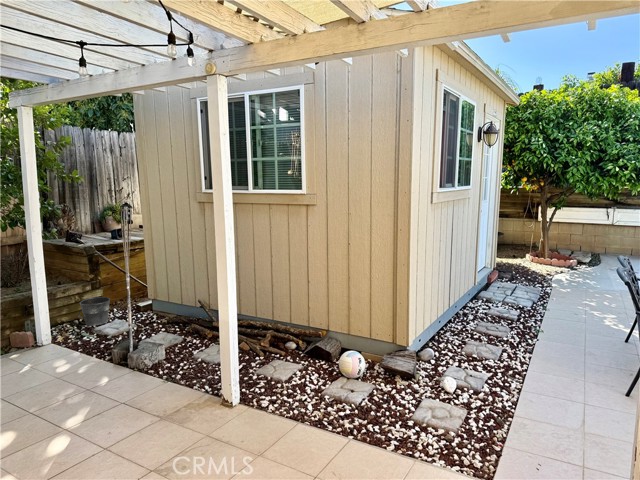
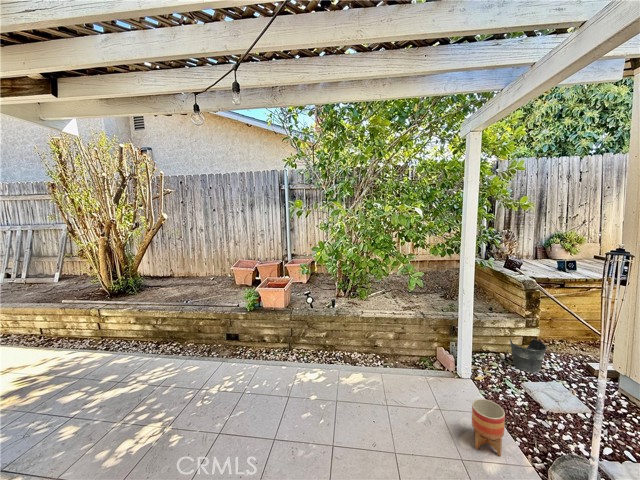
planter: none [54,337,83,378] -> present [472,399,505,456]

